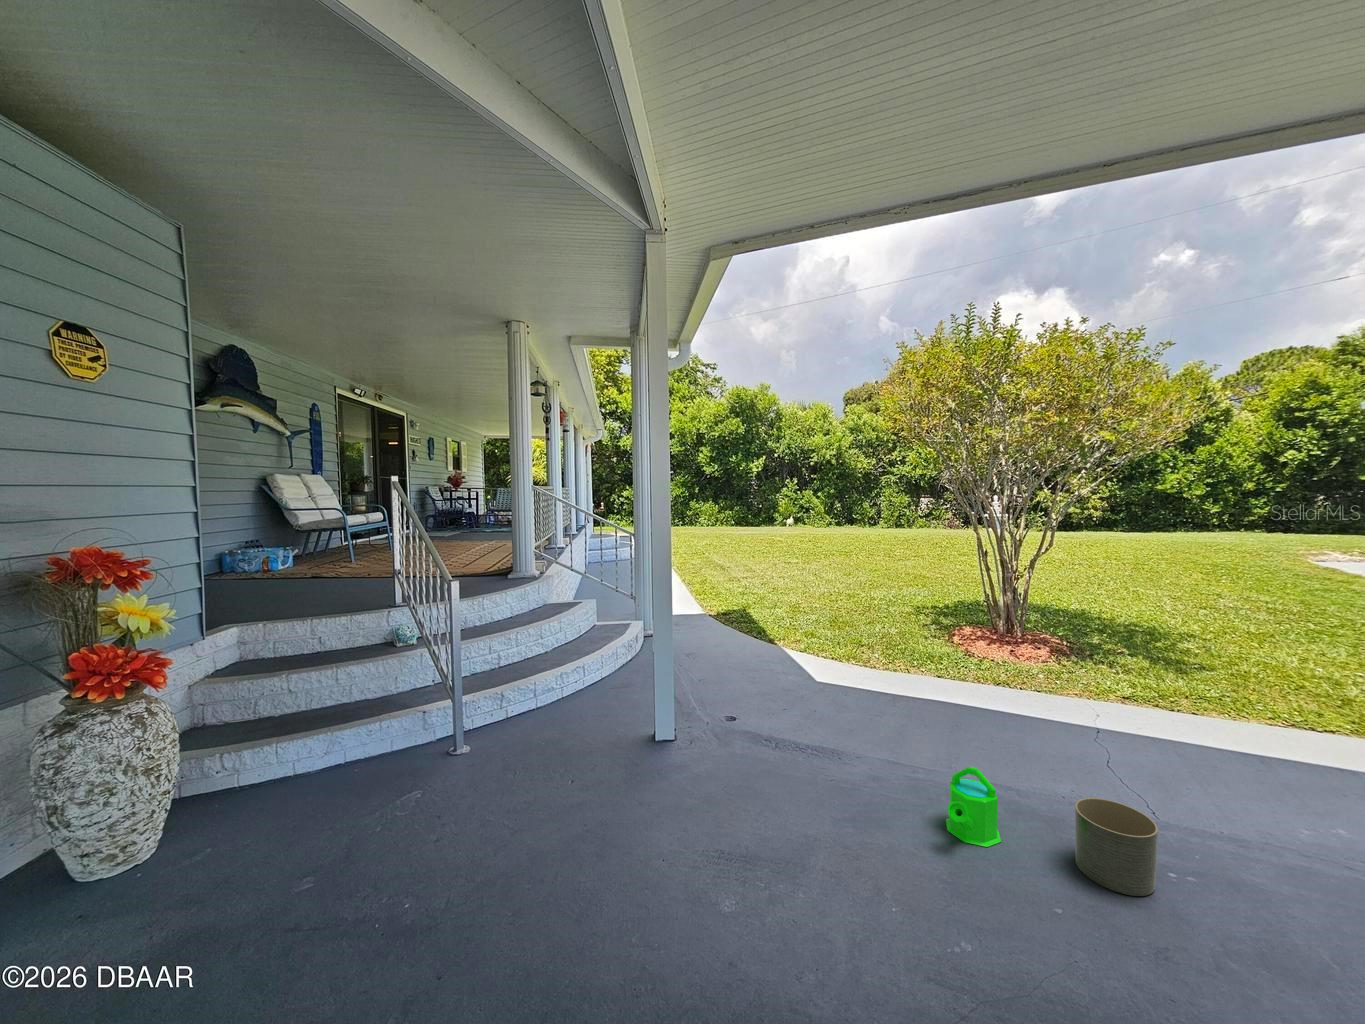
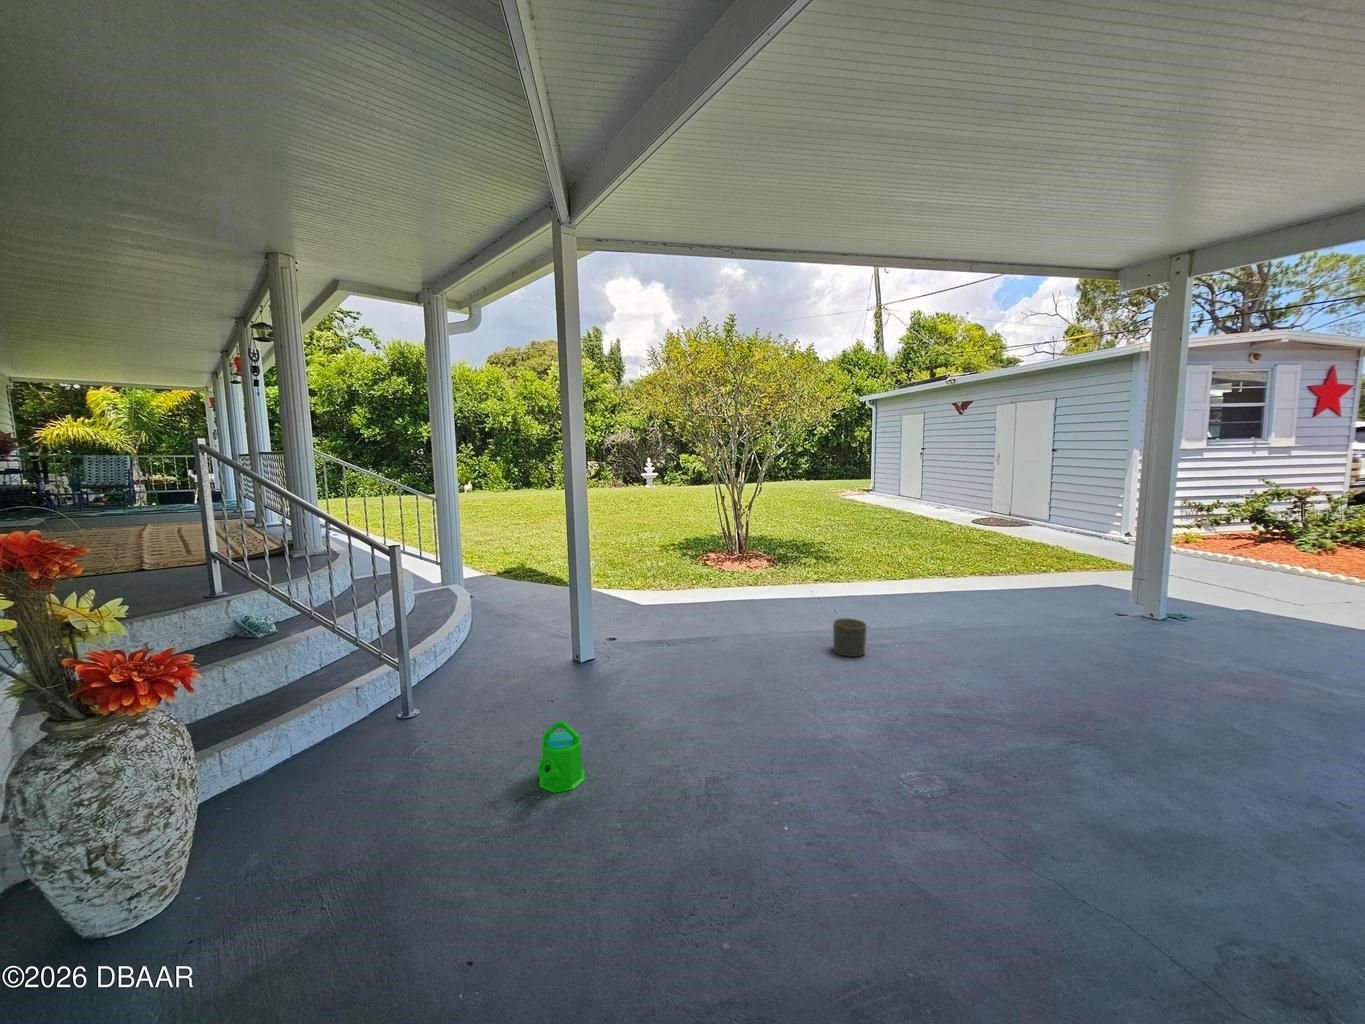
watering can: present [946,766,1001,847] -> present [537,721,585,793]

